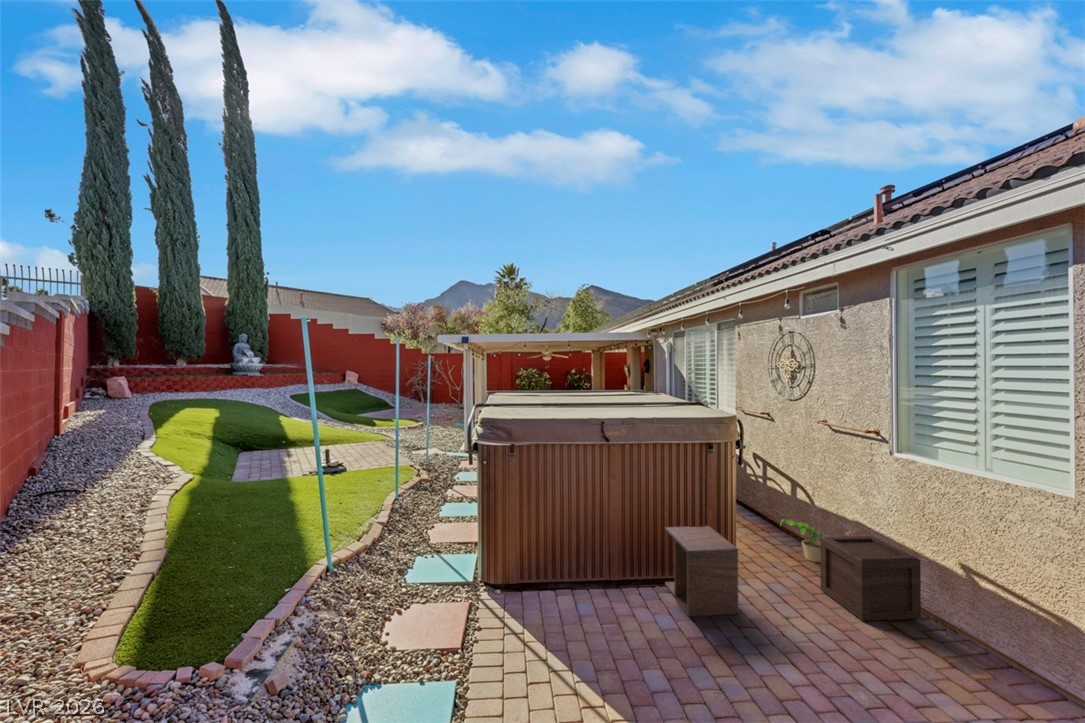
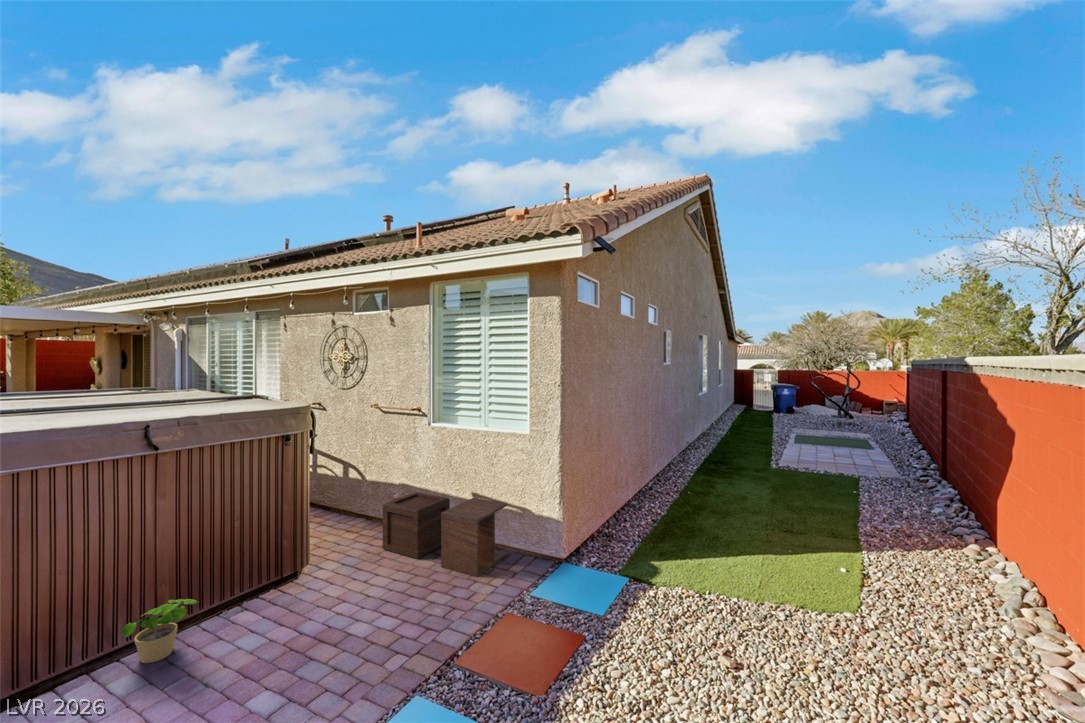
potted plant: present [781,519,824,562] -> present [122,599,198,663]
side table: present [665,526,738,617] -> present [441,498,507,577]

